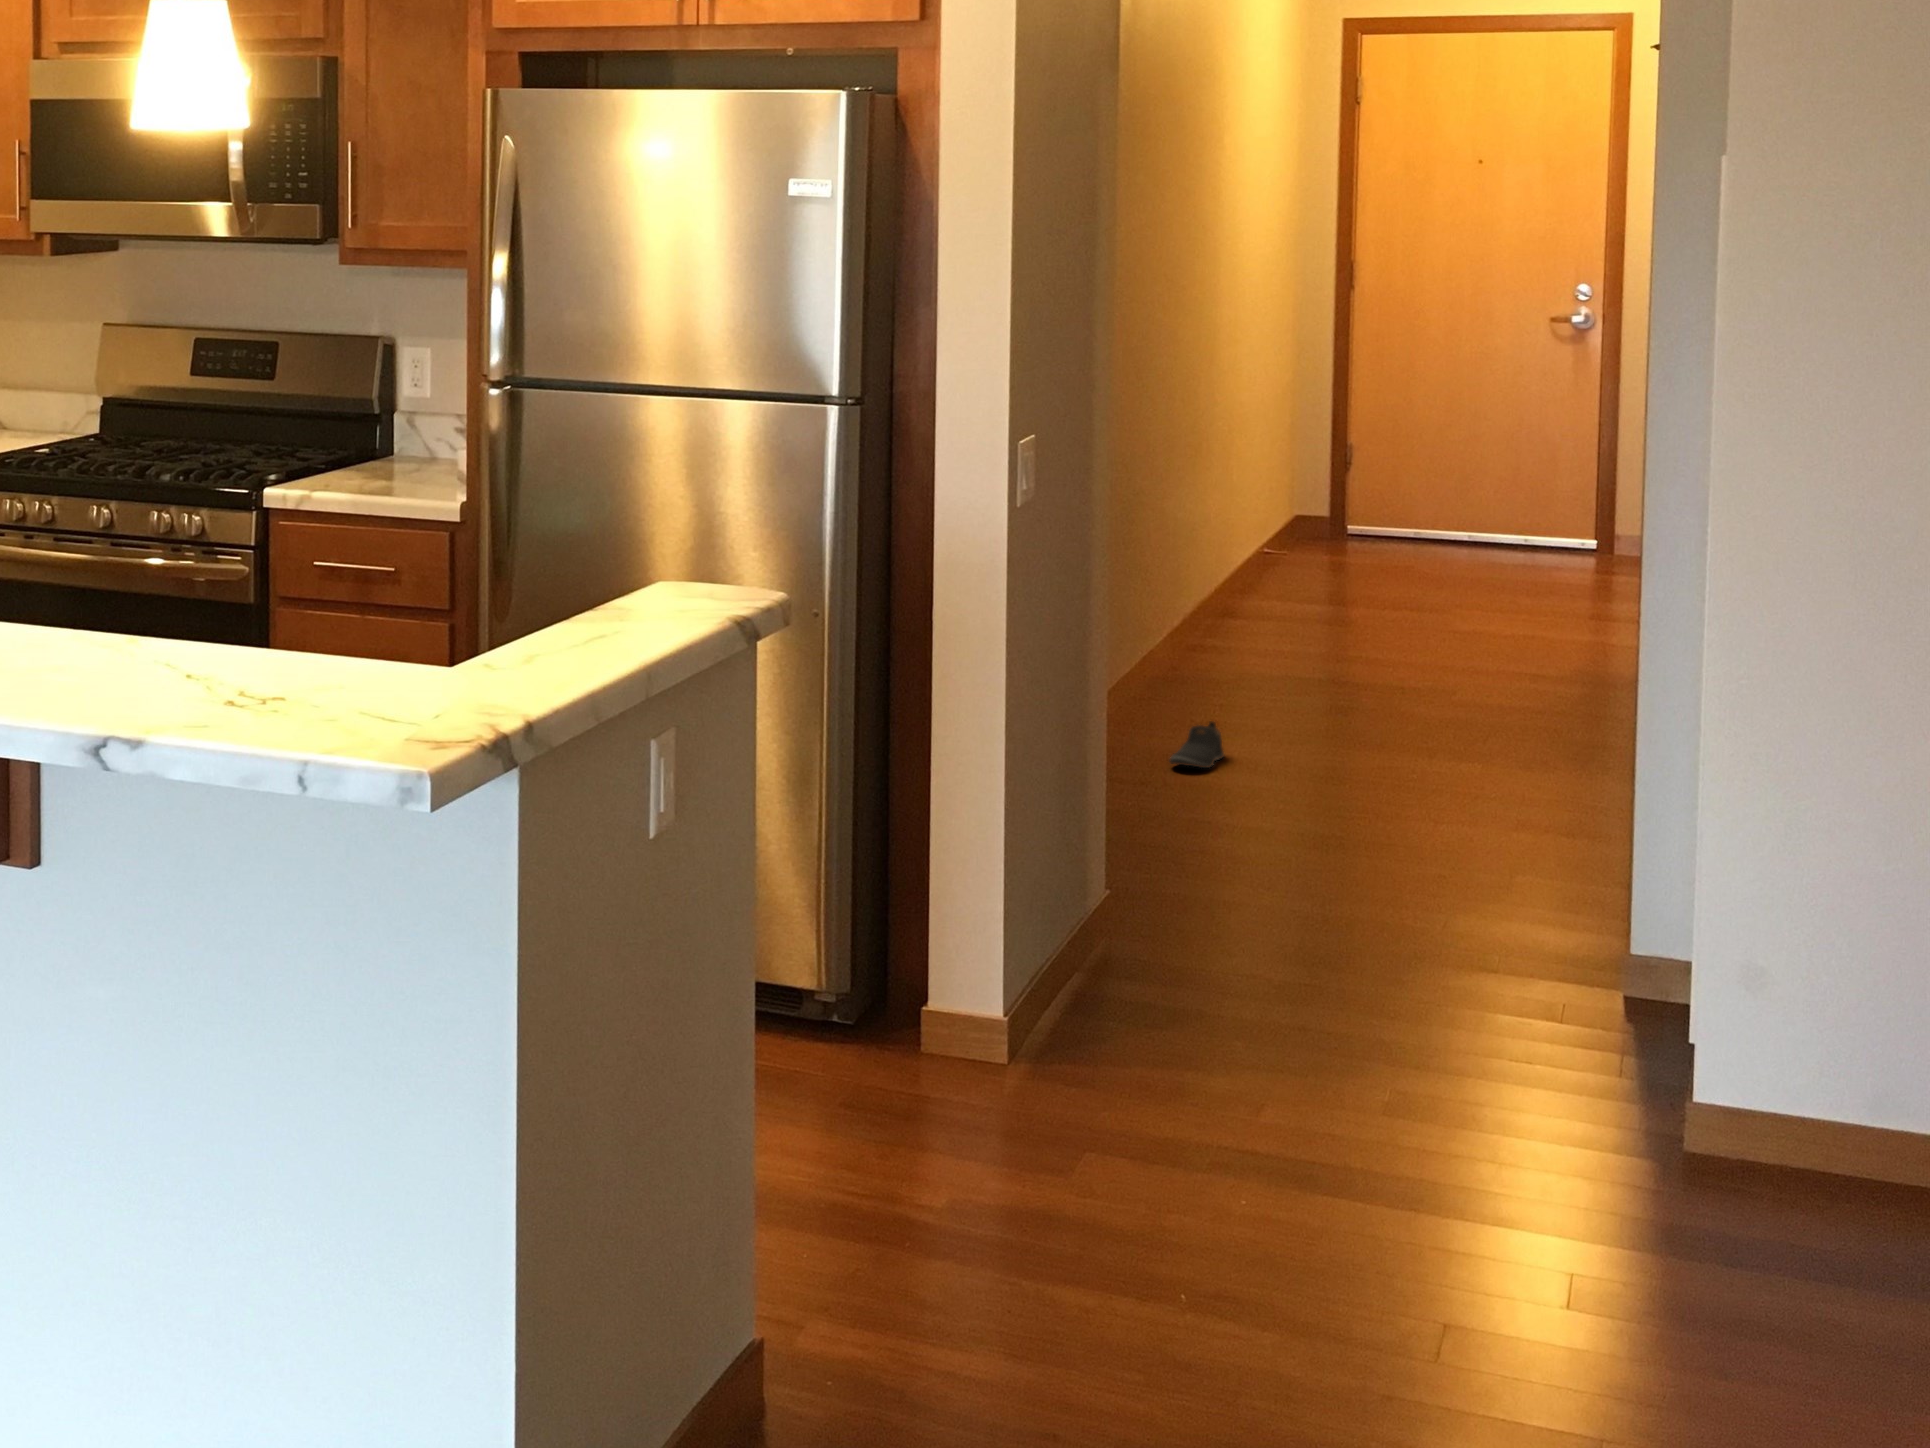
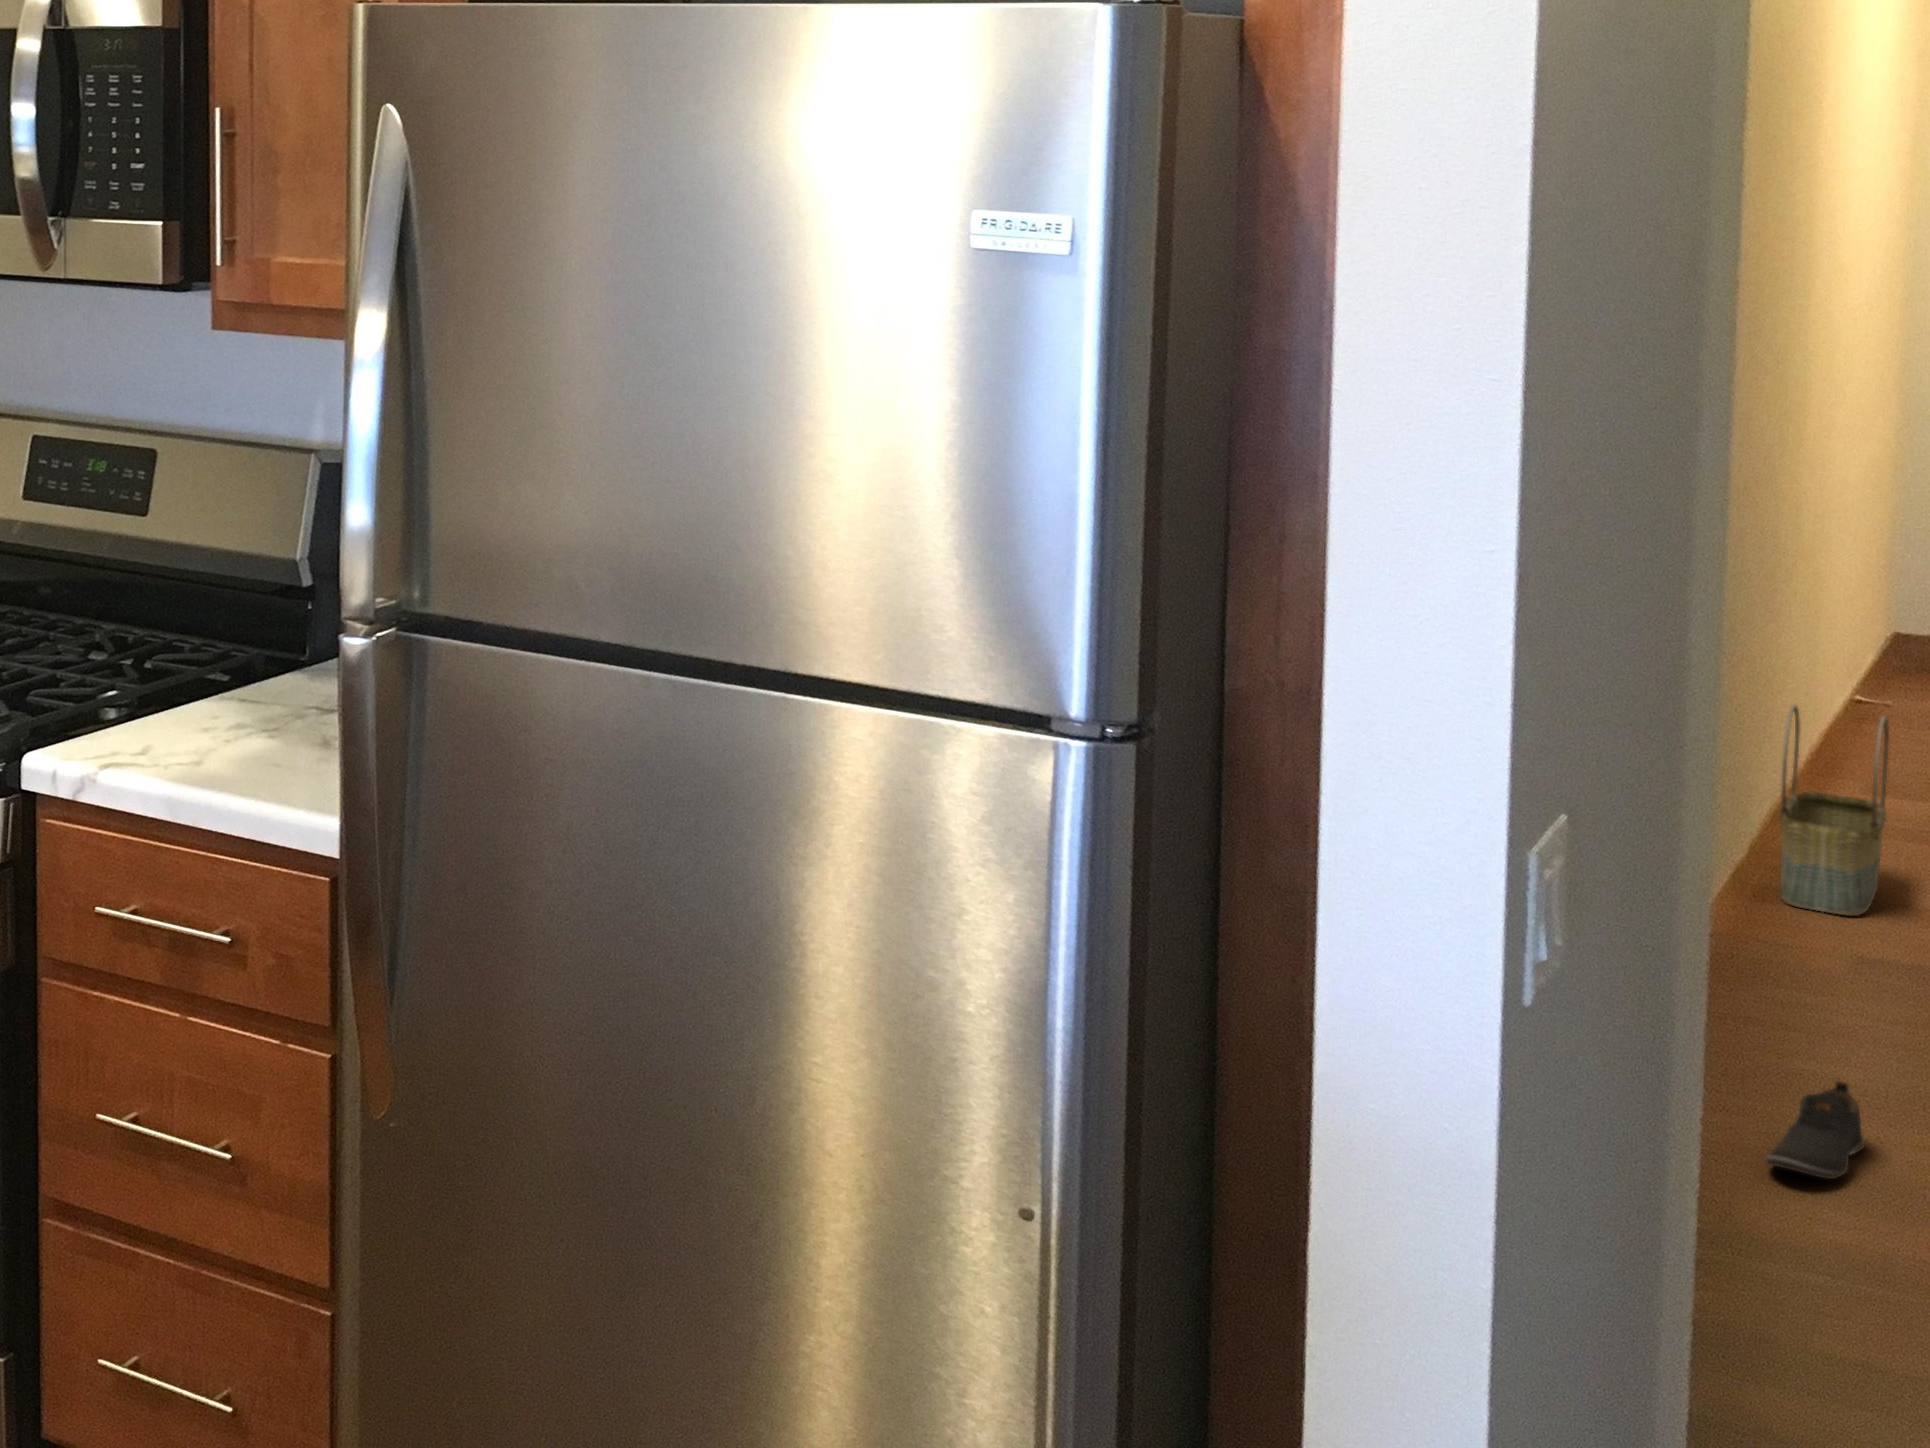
basket: none [1192,537,1256,666] -> present [1779,705,1889,916]

